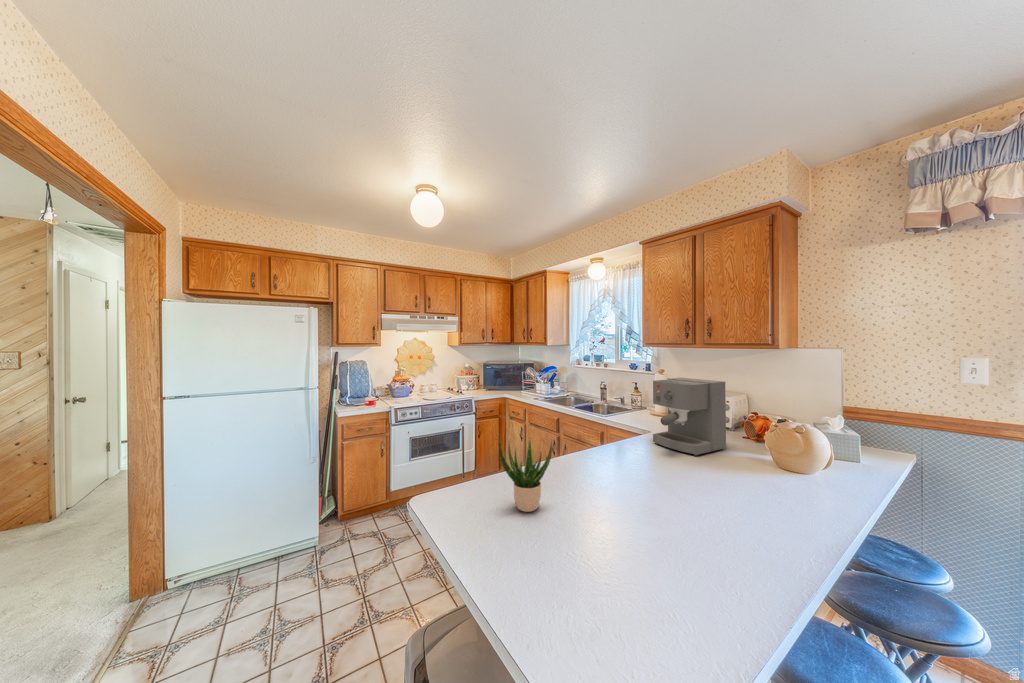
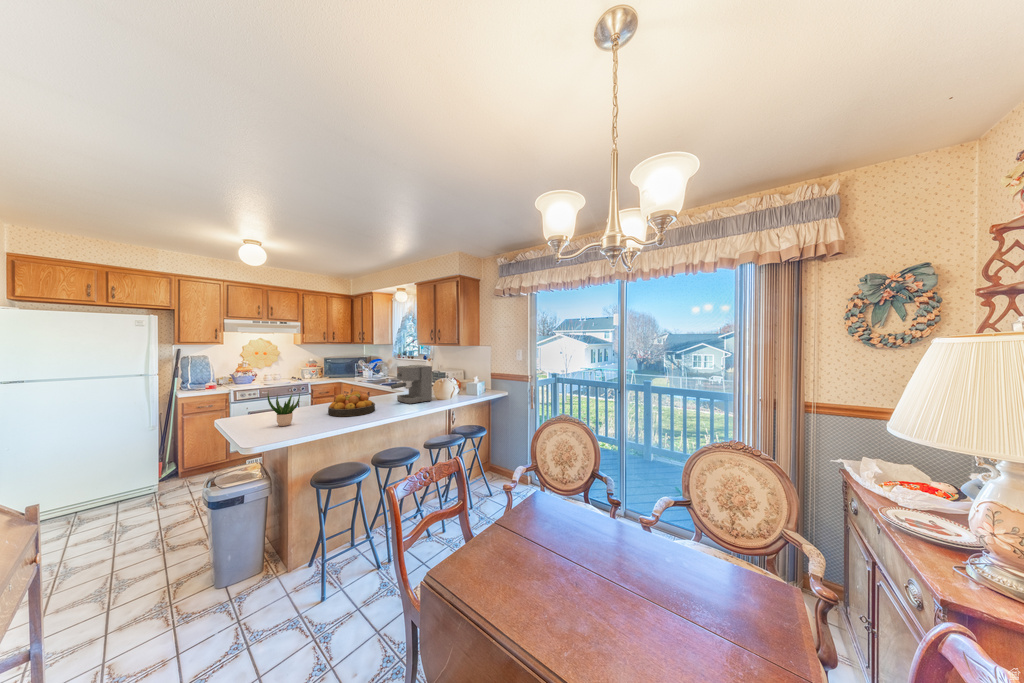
fruit bowl: none [571,429,657,488] -> present [328,391,375,416]

